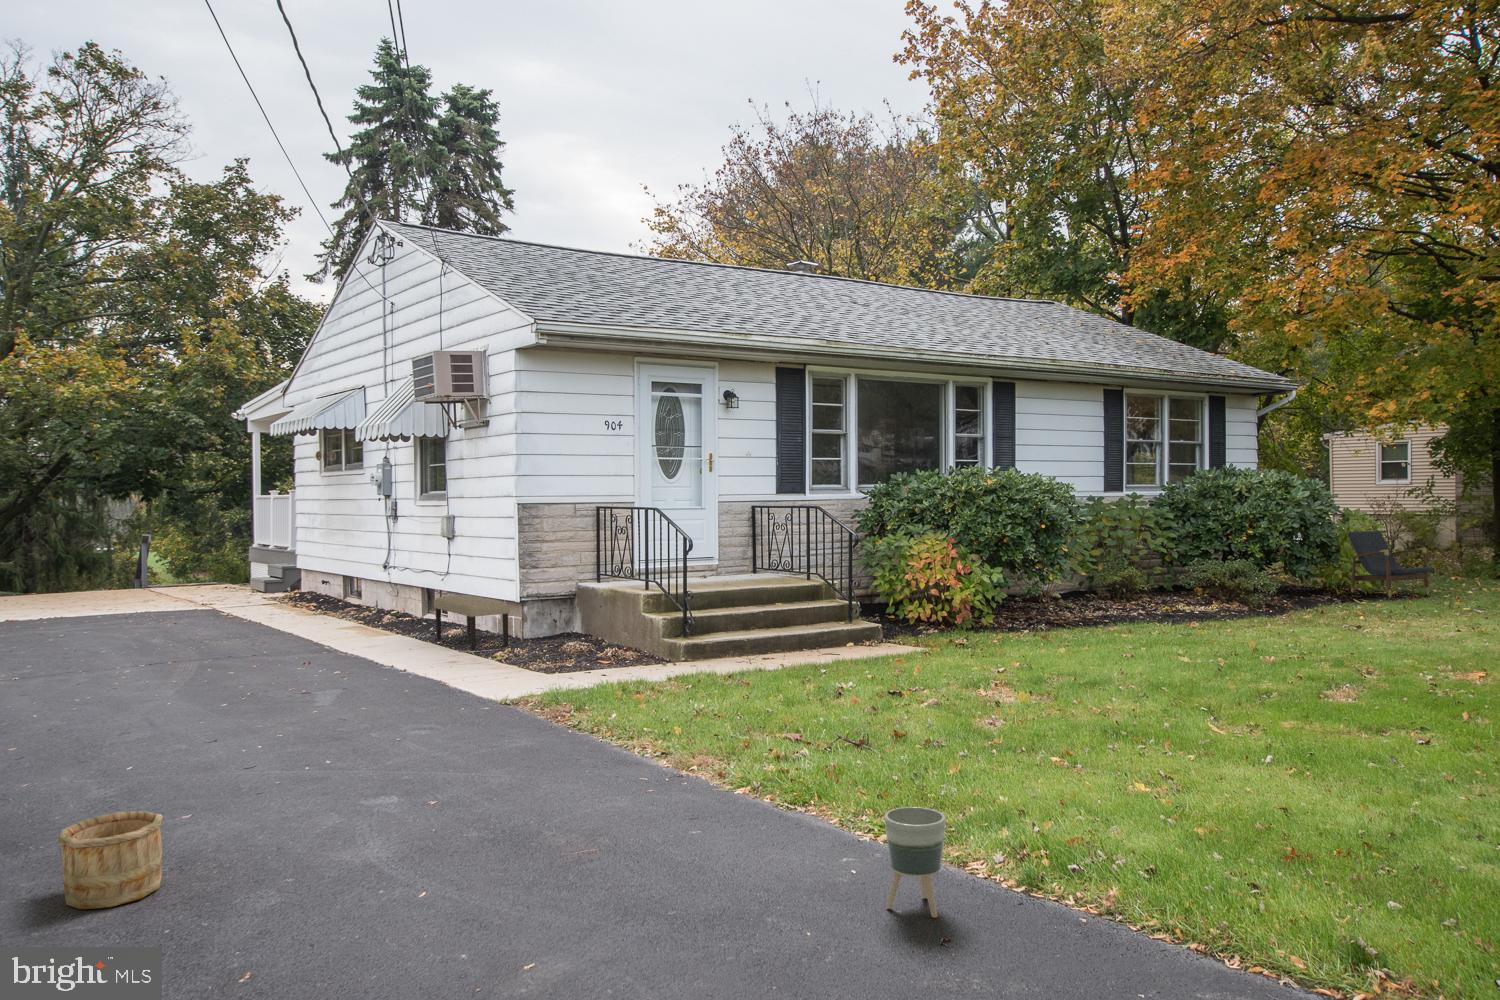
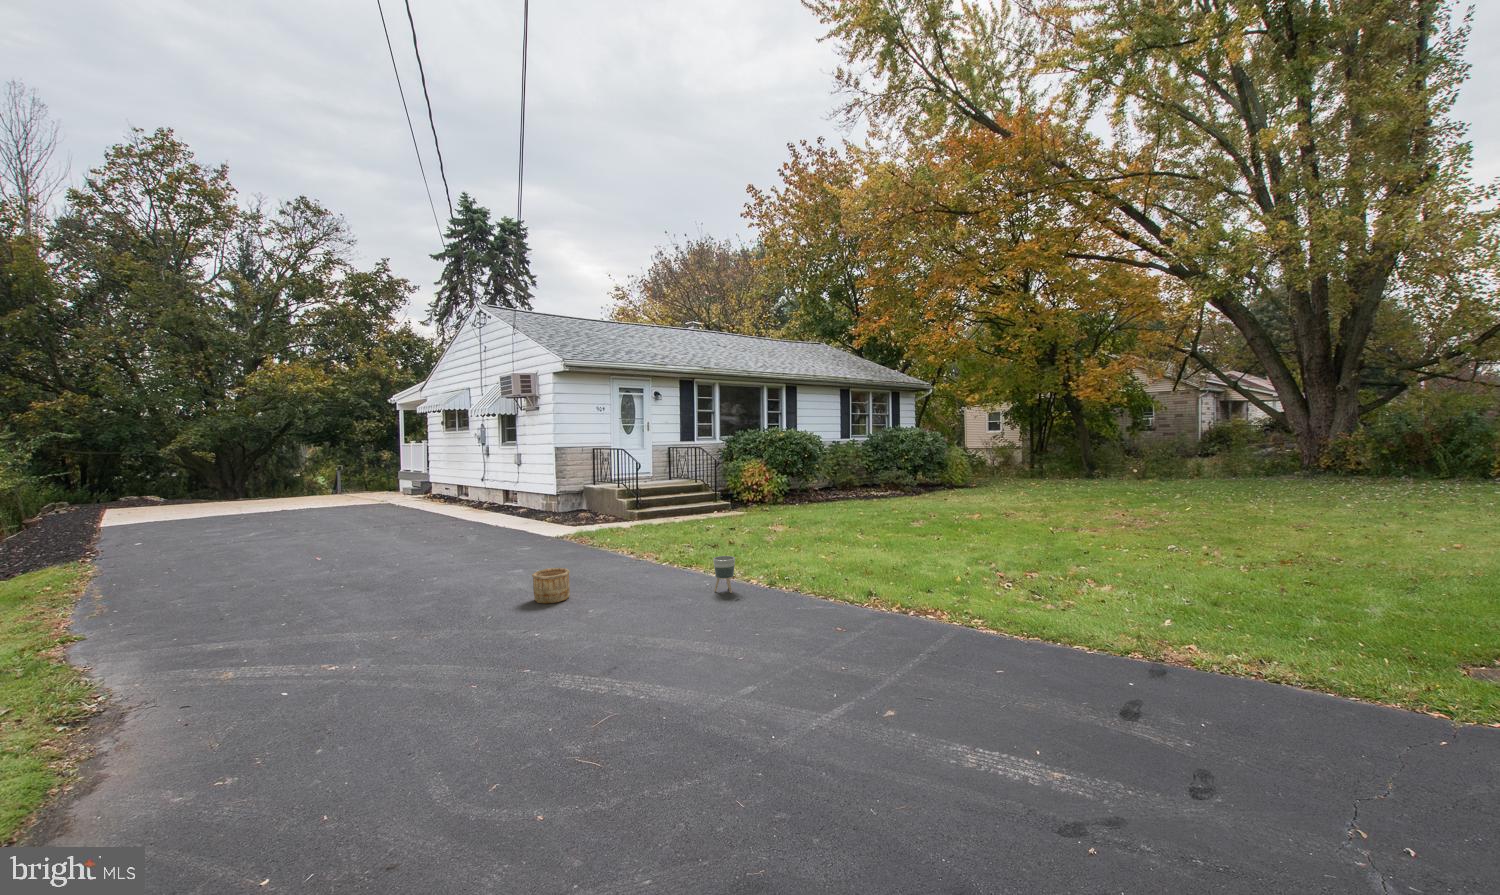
lounge chair: present [1348,531,1434,597] -> none [948,455,983,485]
bench: present [434,595,509,650] -> none [513,493,552,519]
wooden bucket: present [58,811,163,910] -> present [532,568,570,604]

